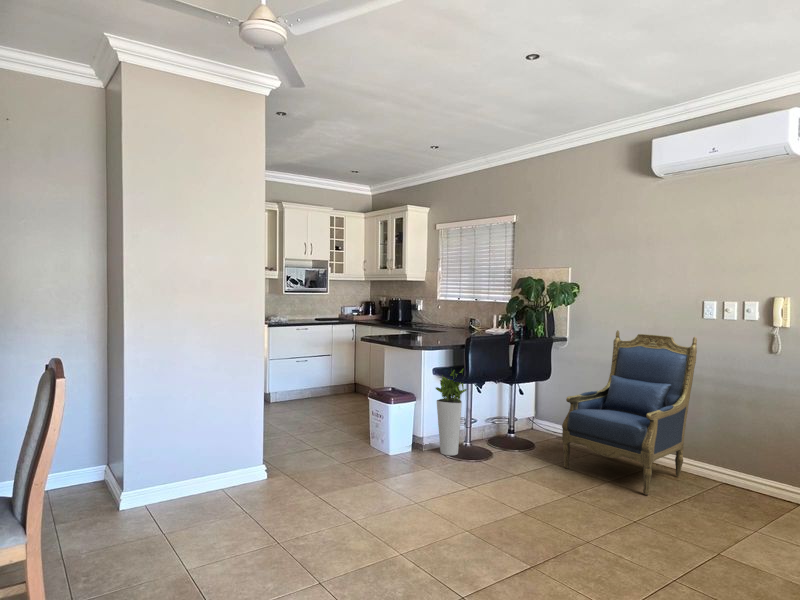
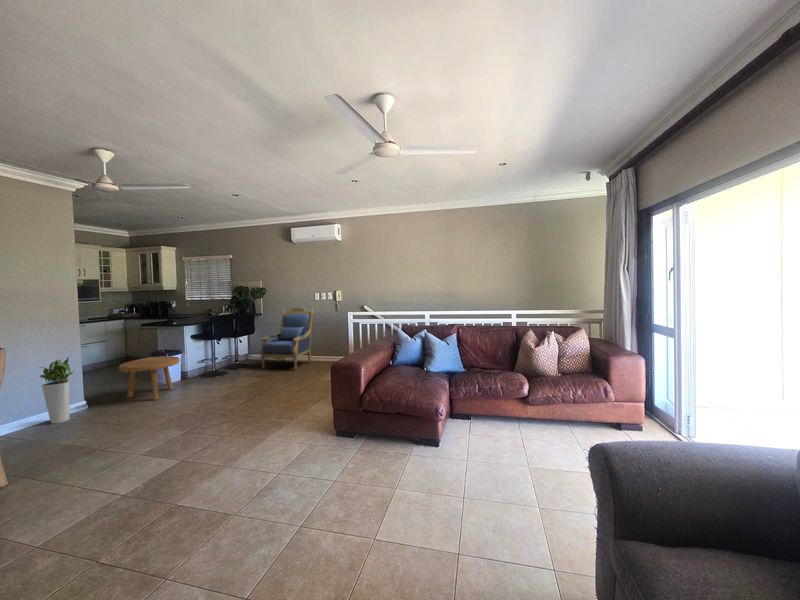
planter: present [436,369,468,455] -> present [40,358,73,424]
footstool: none [313,404,407,496] -> present [119,356,180,400]

